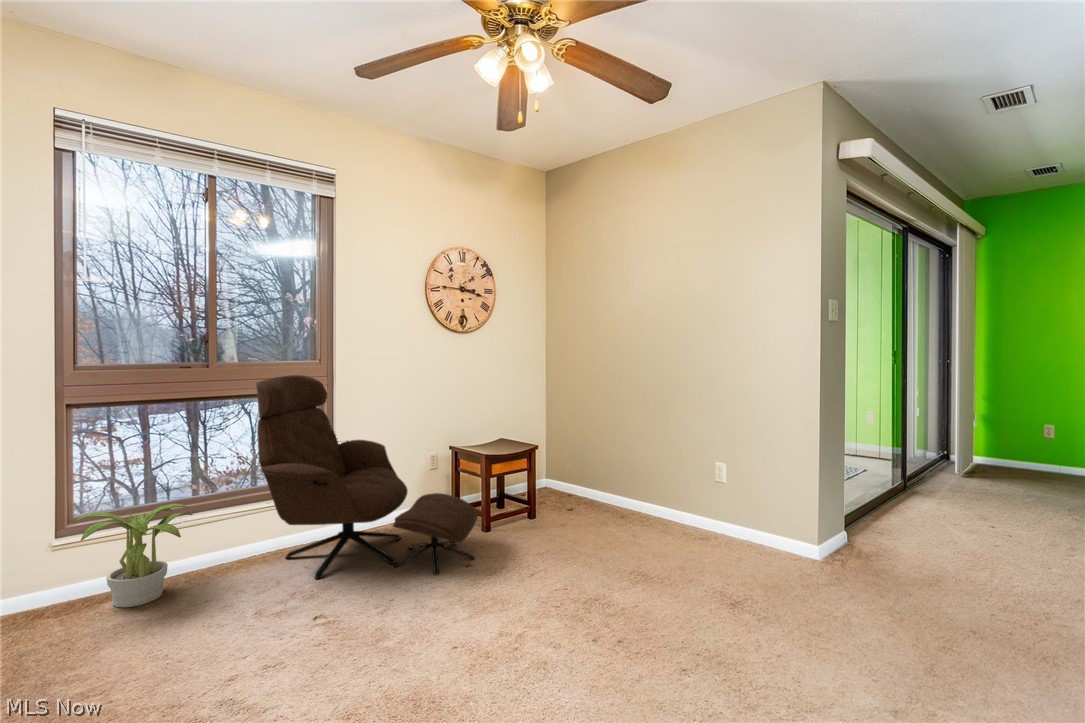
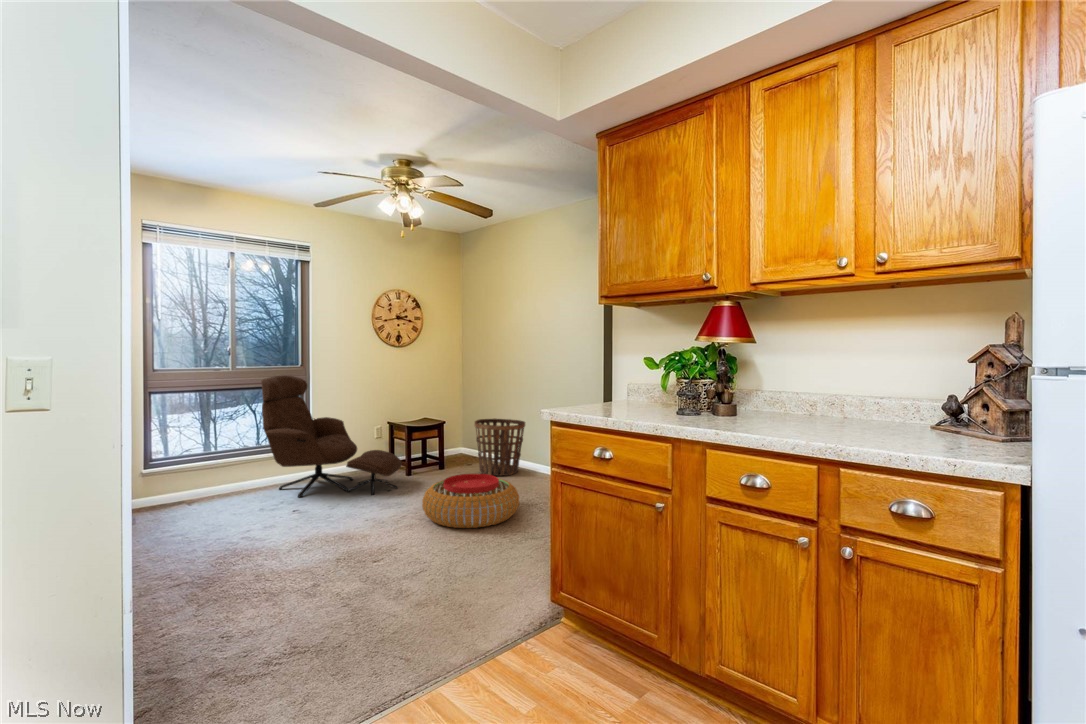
basket: none [584,441,662,534] -> present [474,418,525,476]
potted plant: present [76,504,193,607] -> none [157,452,222,510]
pouf: none [539,551,723,681] -> present [422,474,519,528]

